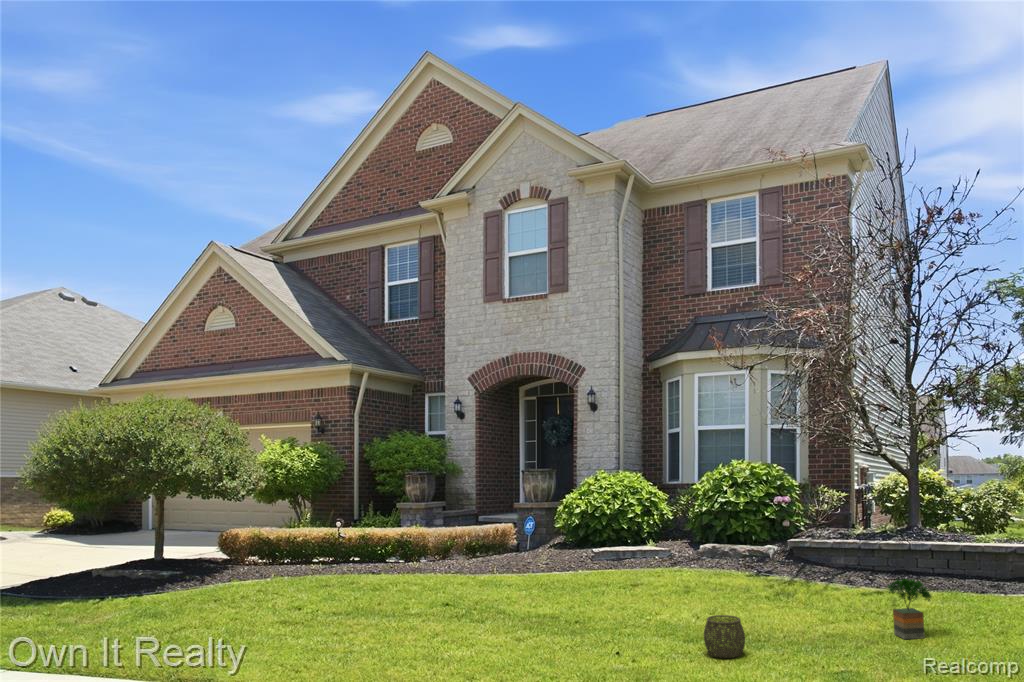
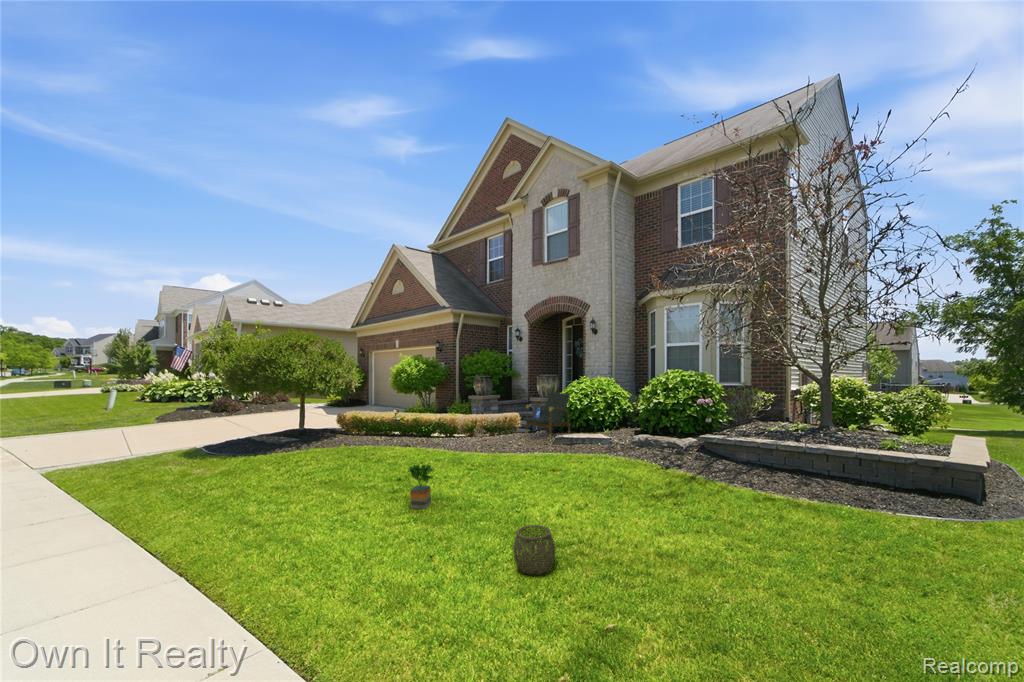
lounge chair: none [539,494,599,558] -> present [524,392,570,438]
potted tree: present [888,579,931,639] -> present [409,464,434,509]

